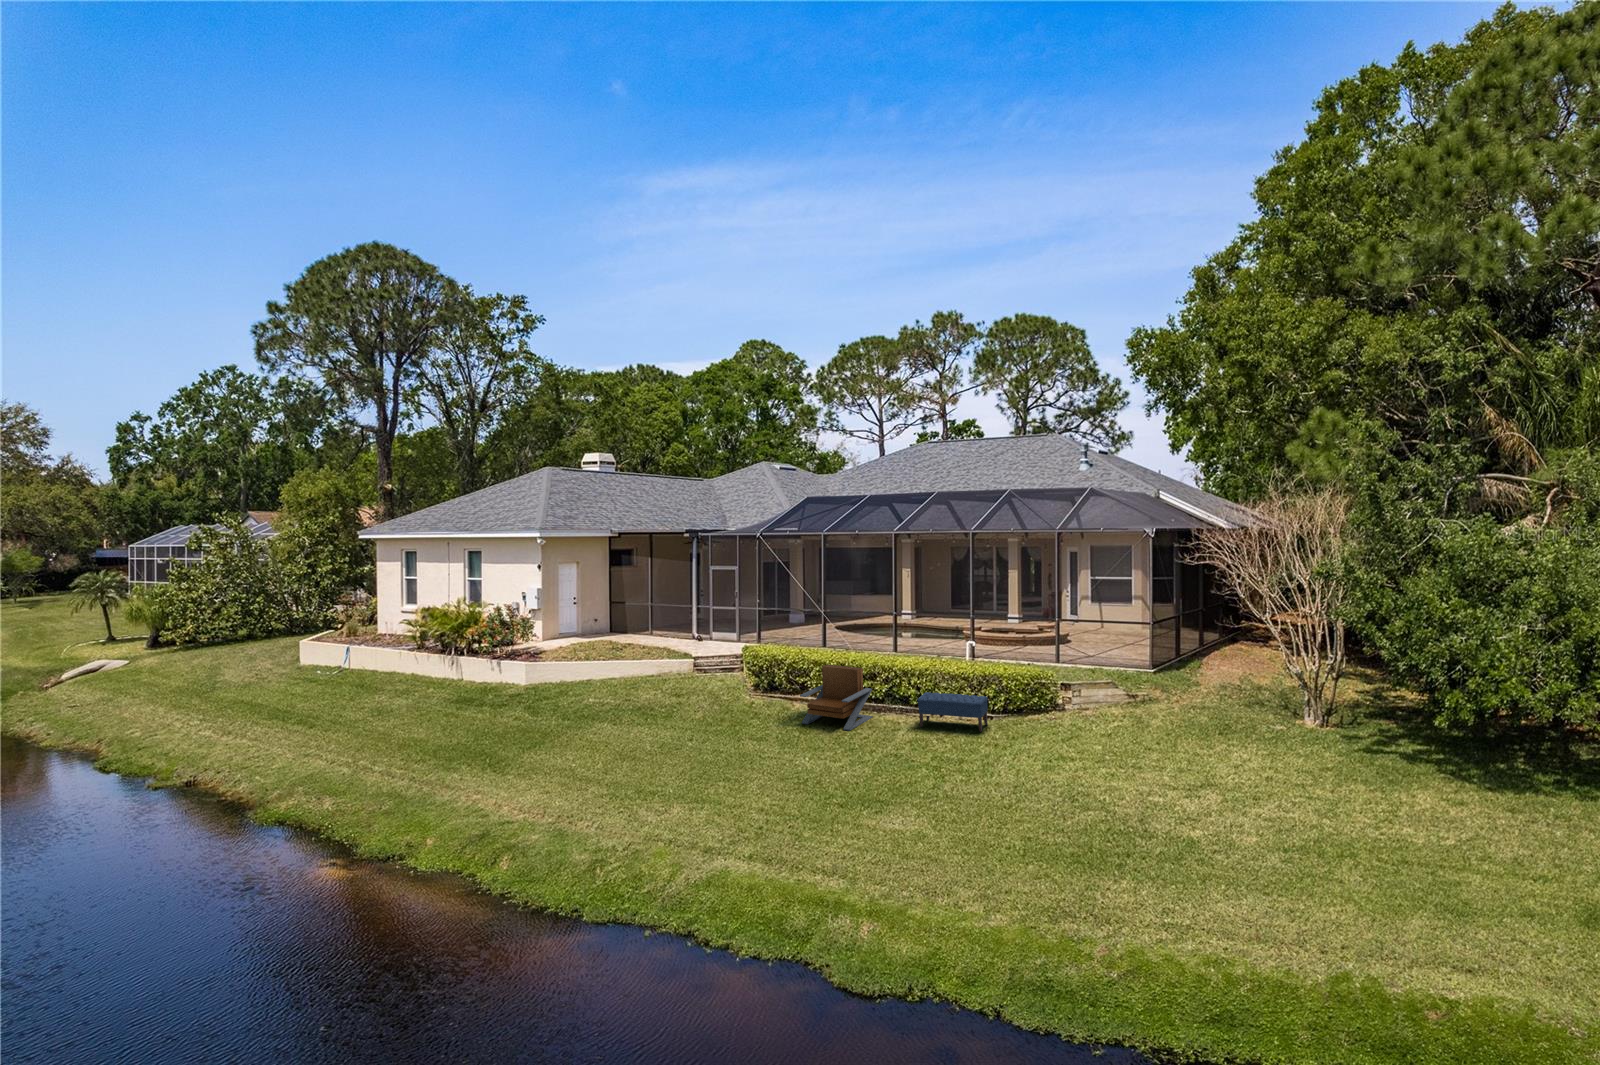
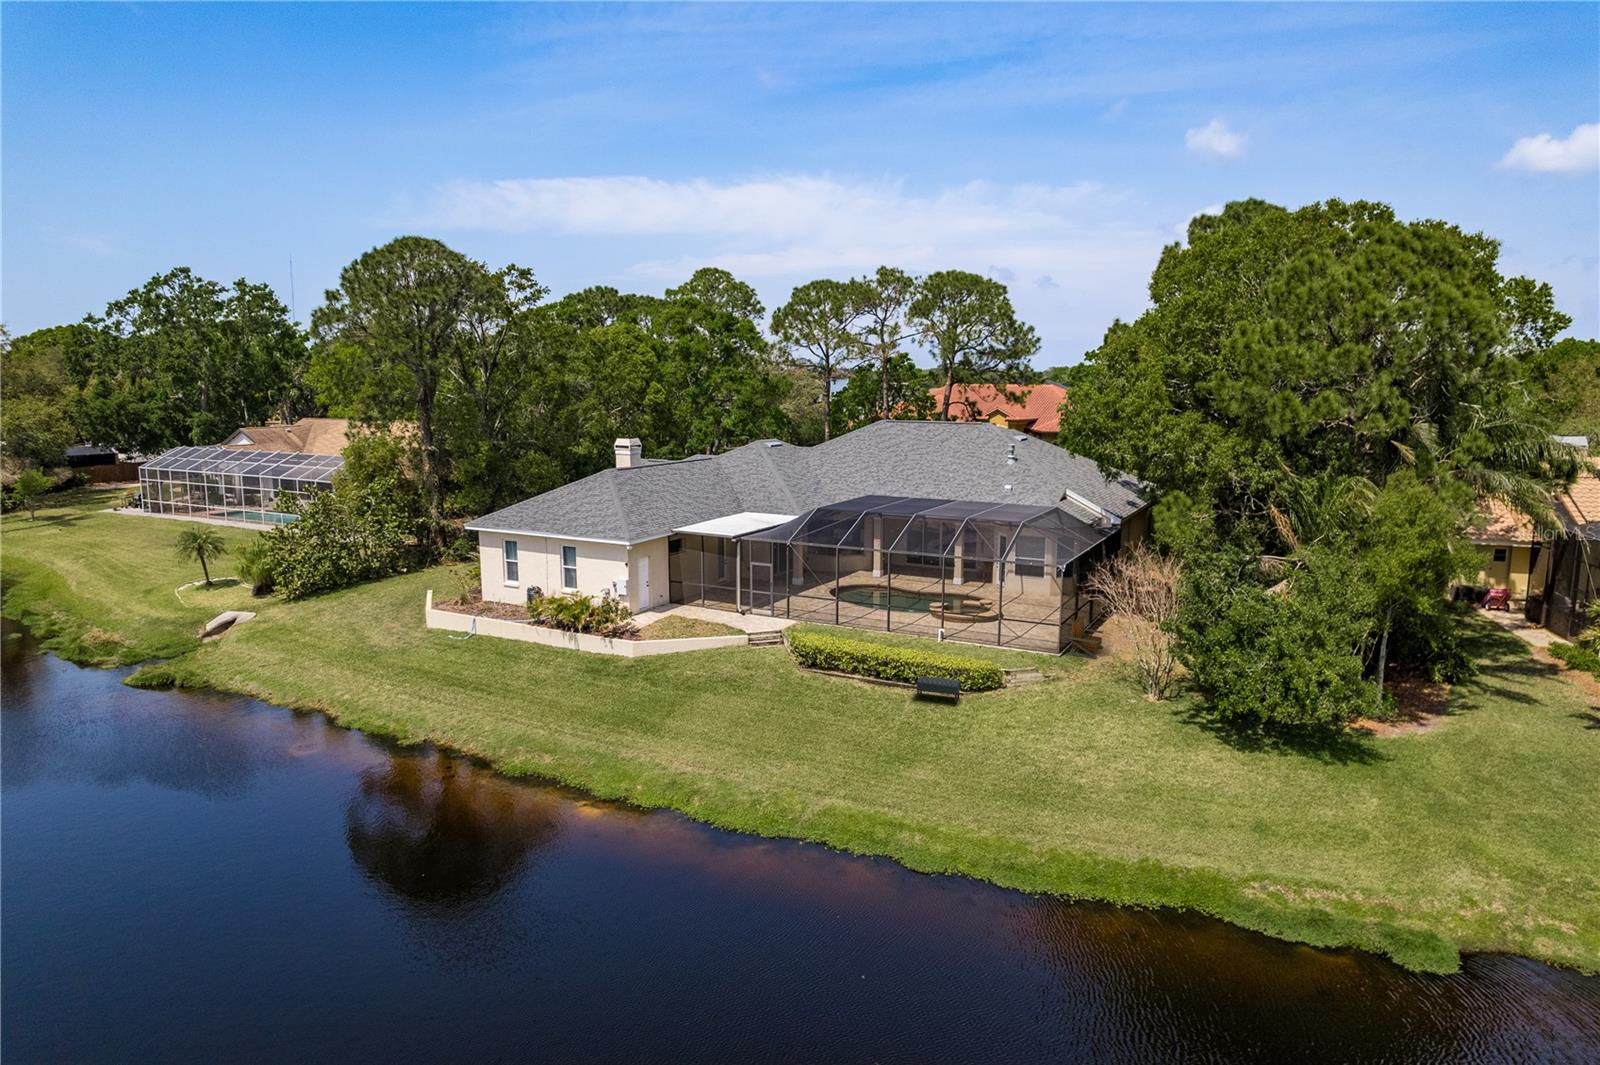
lounge chair: present [800,665,873,731] -> present [1068,617,1104,659]

